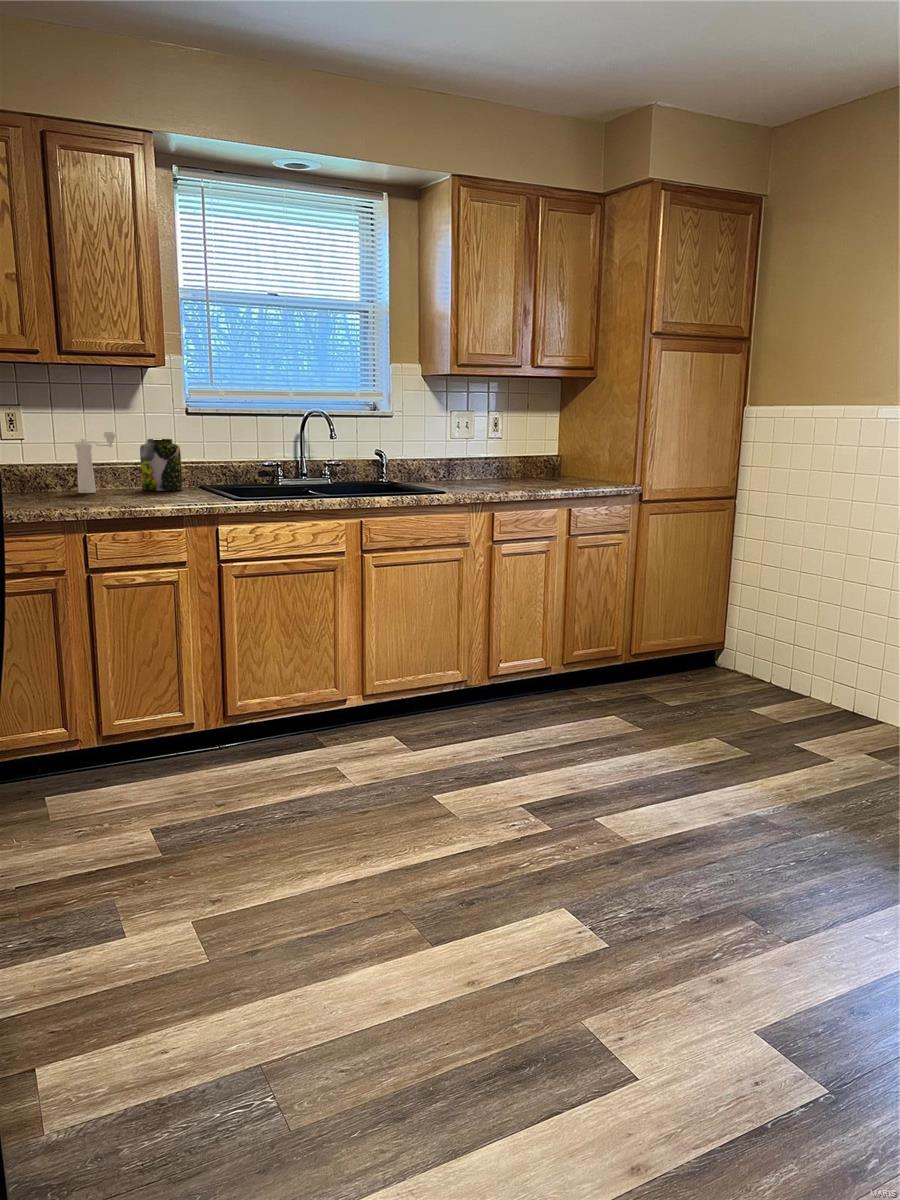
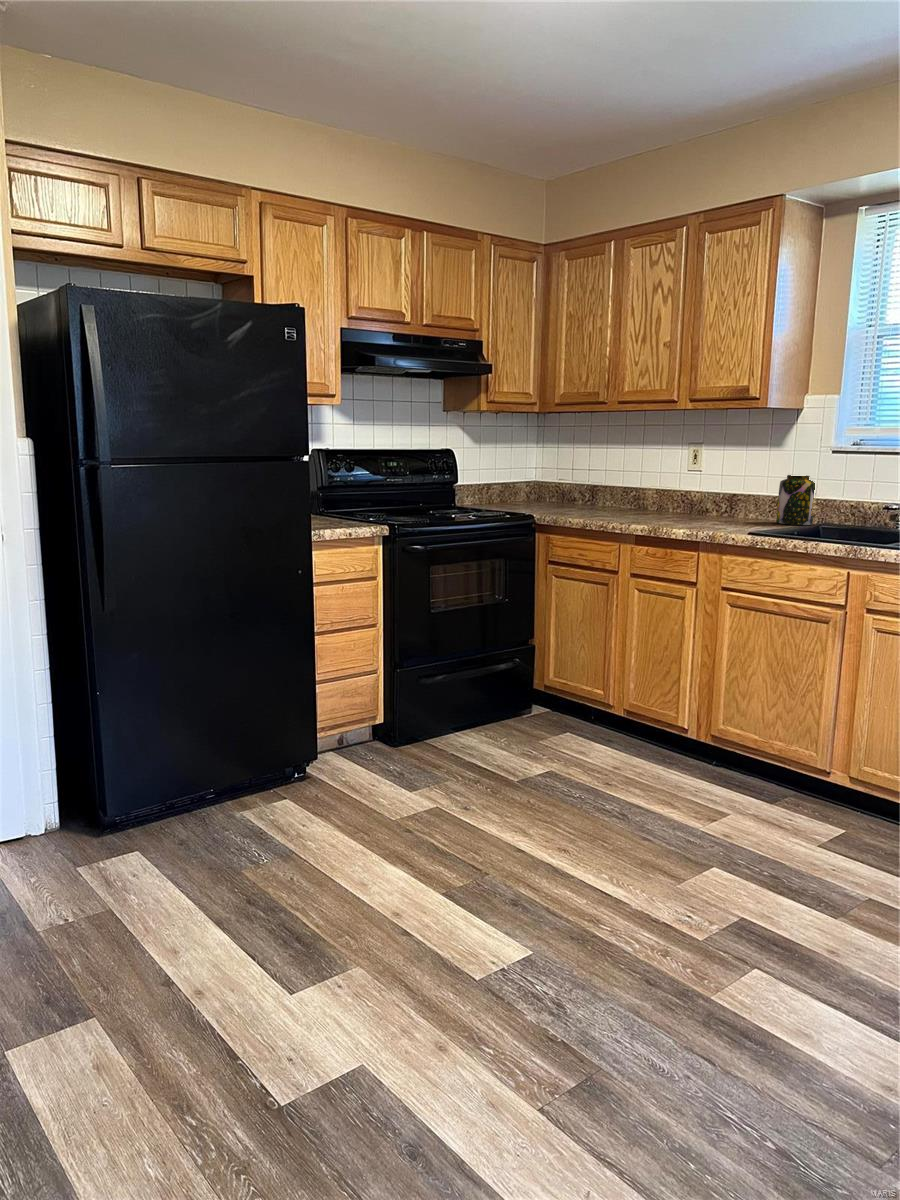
pepper mill: present [75,431,116,493] -> none [723,466,769,519]

